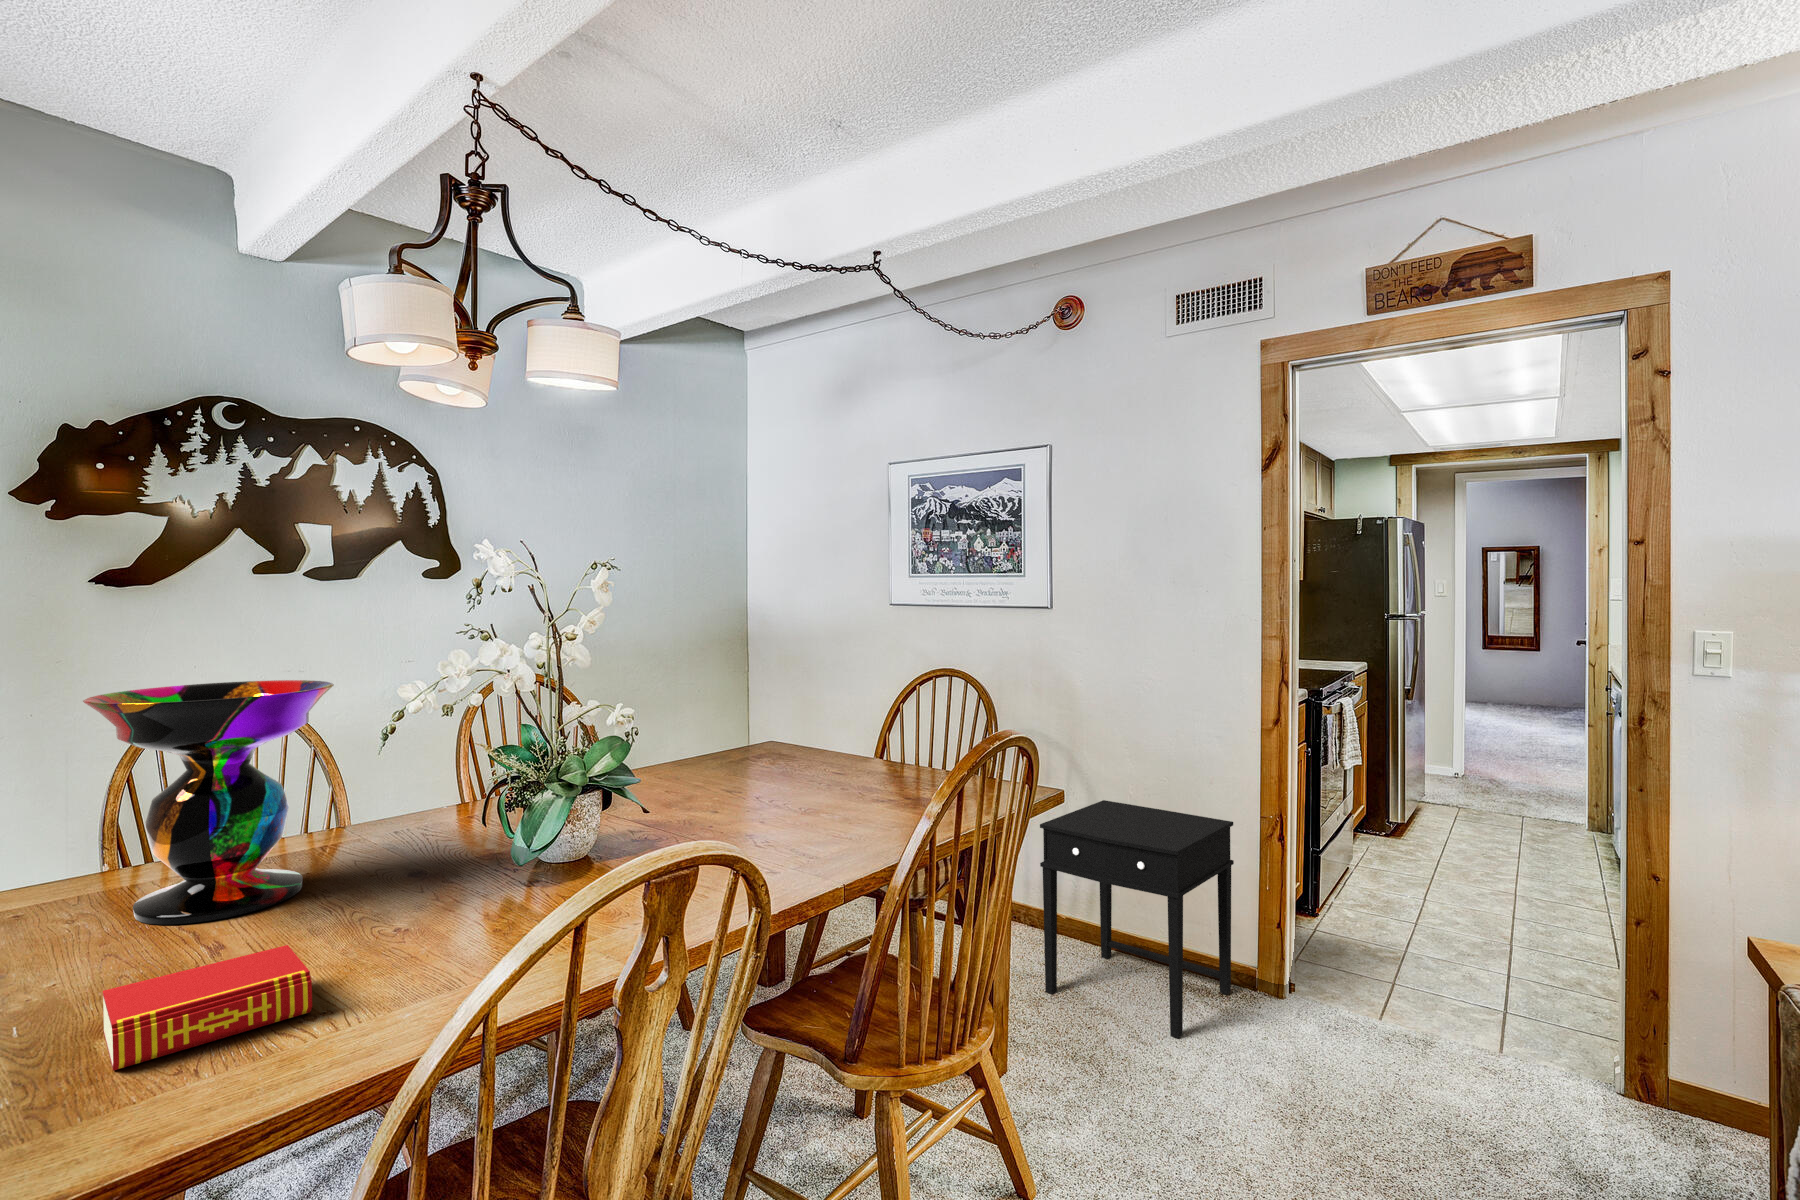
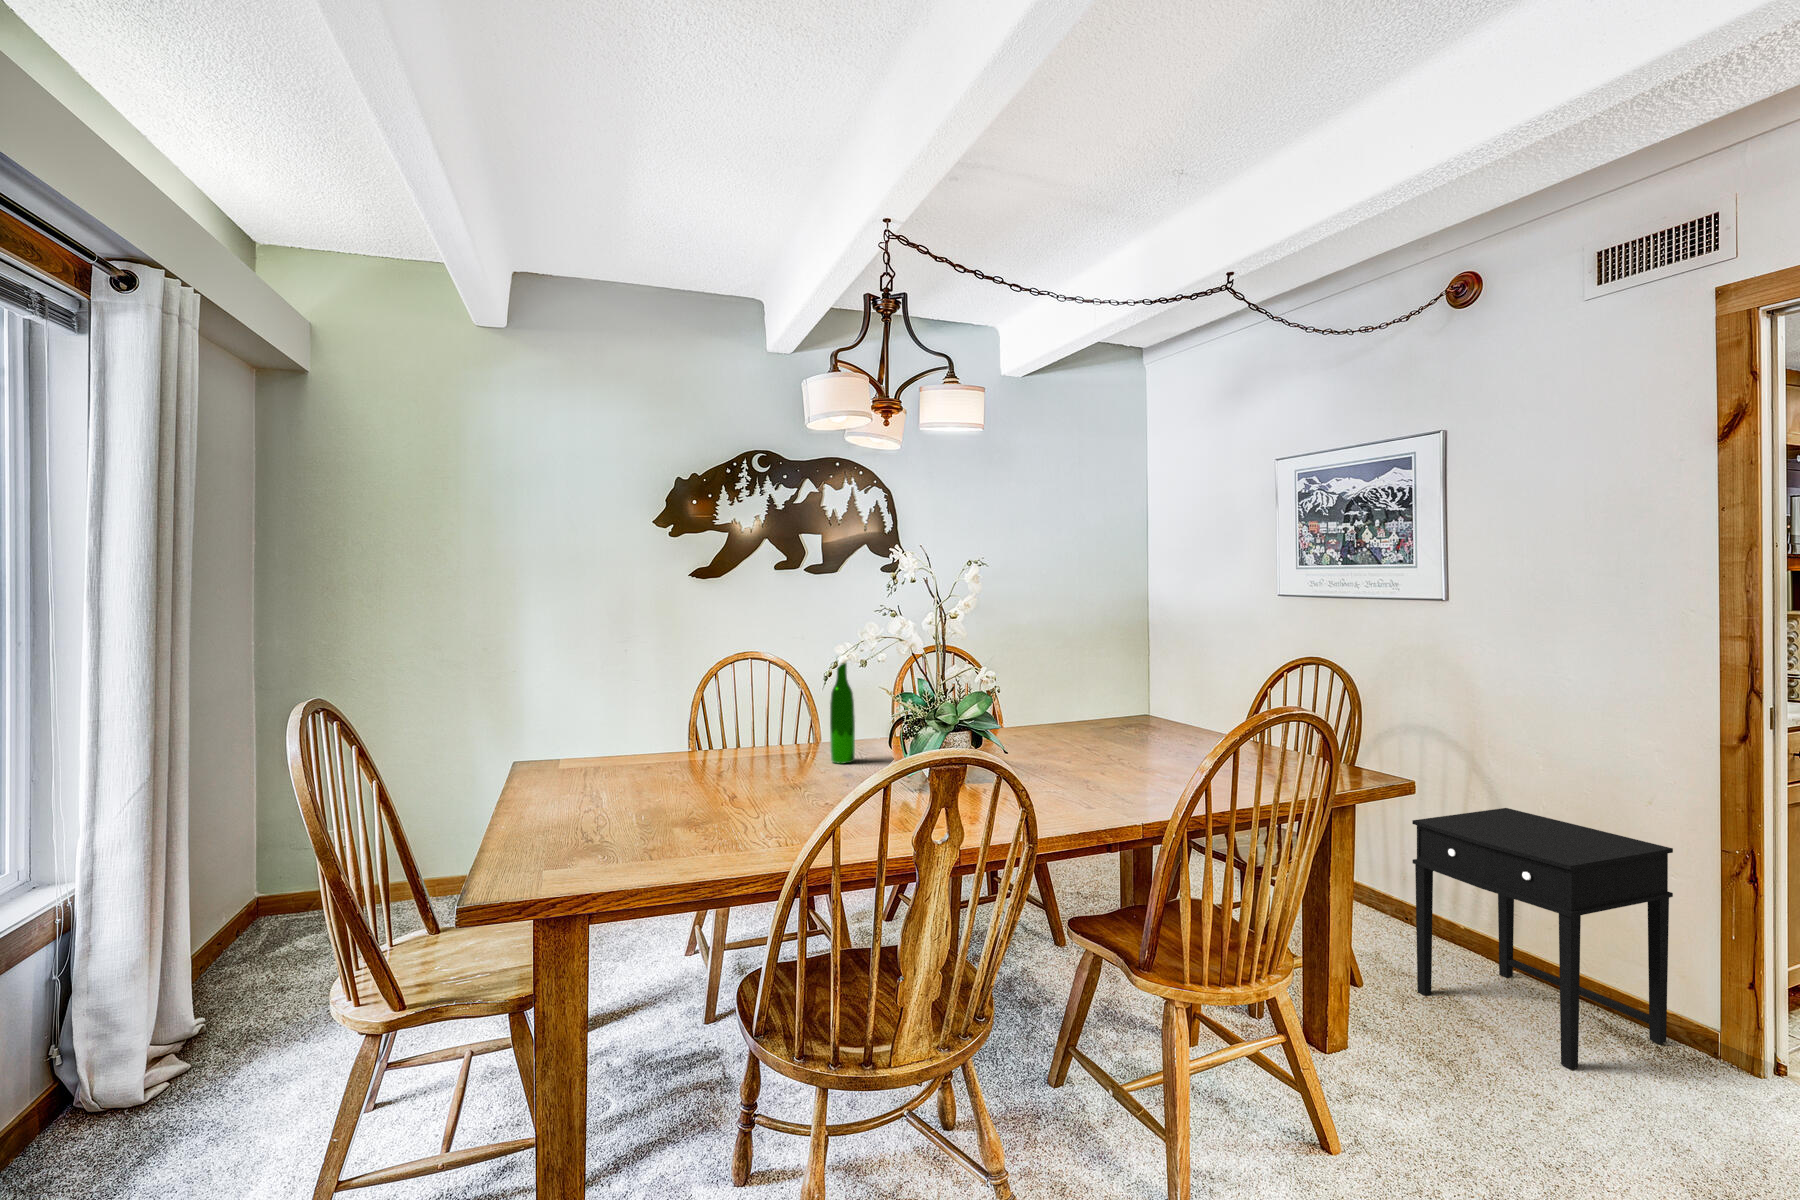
decorative bowl: present [83,680,334,925] -> none [672,640,800,787]
wine bottle: none [379,697,420,852] -> present [830,663,855,764]
book: present [103,945,312,1071] -> none [672,801,769,849]

